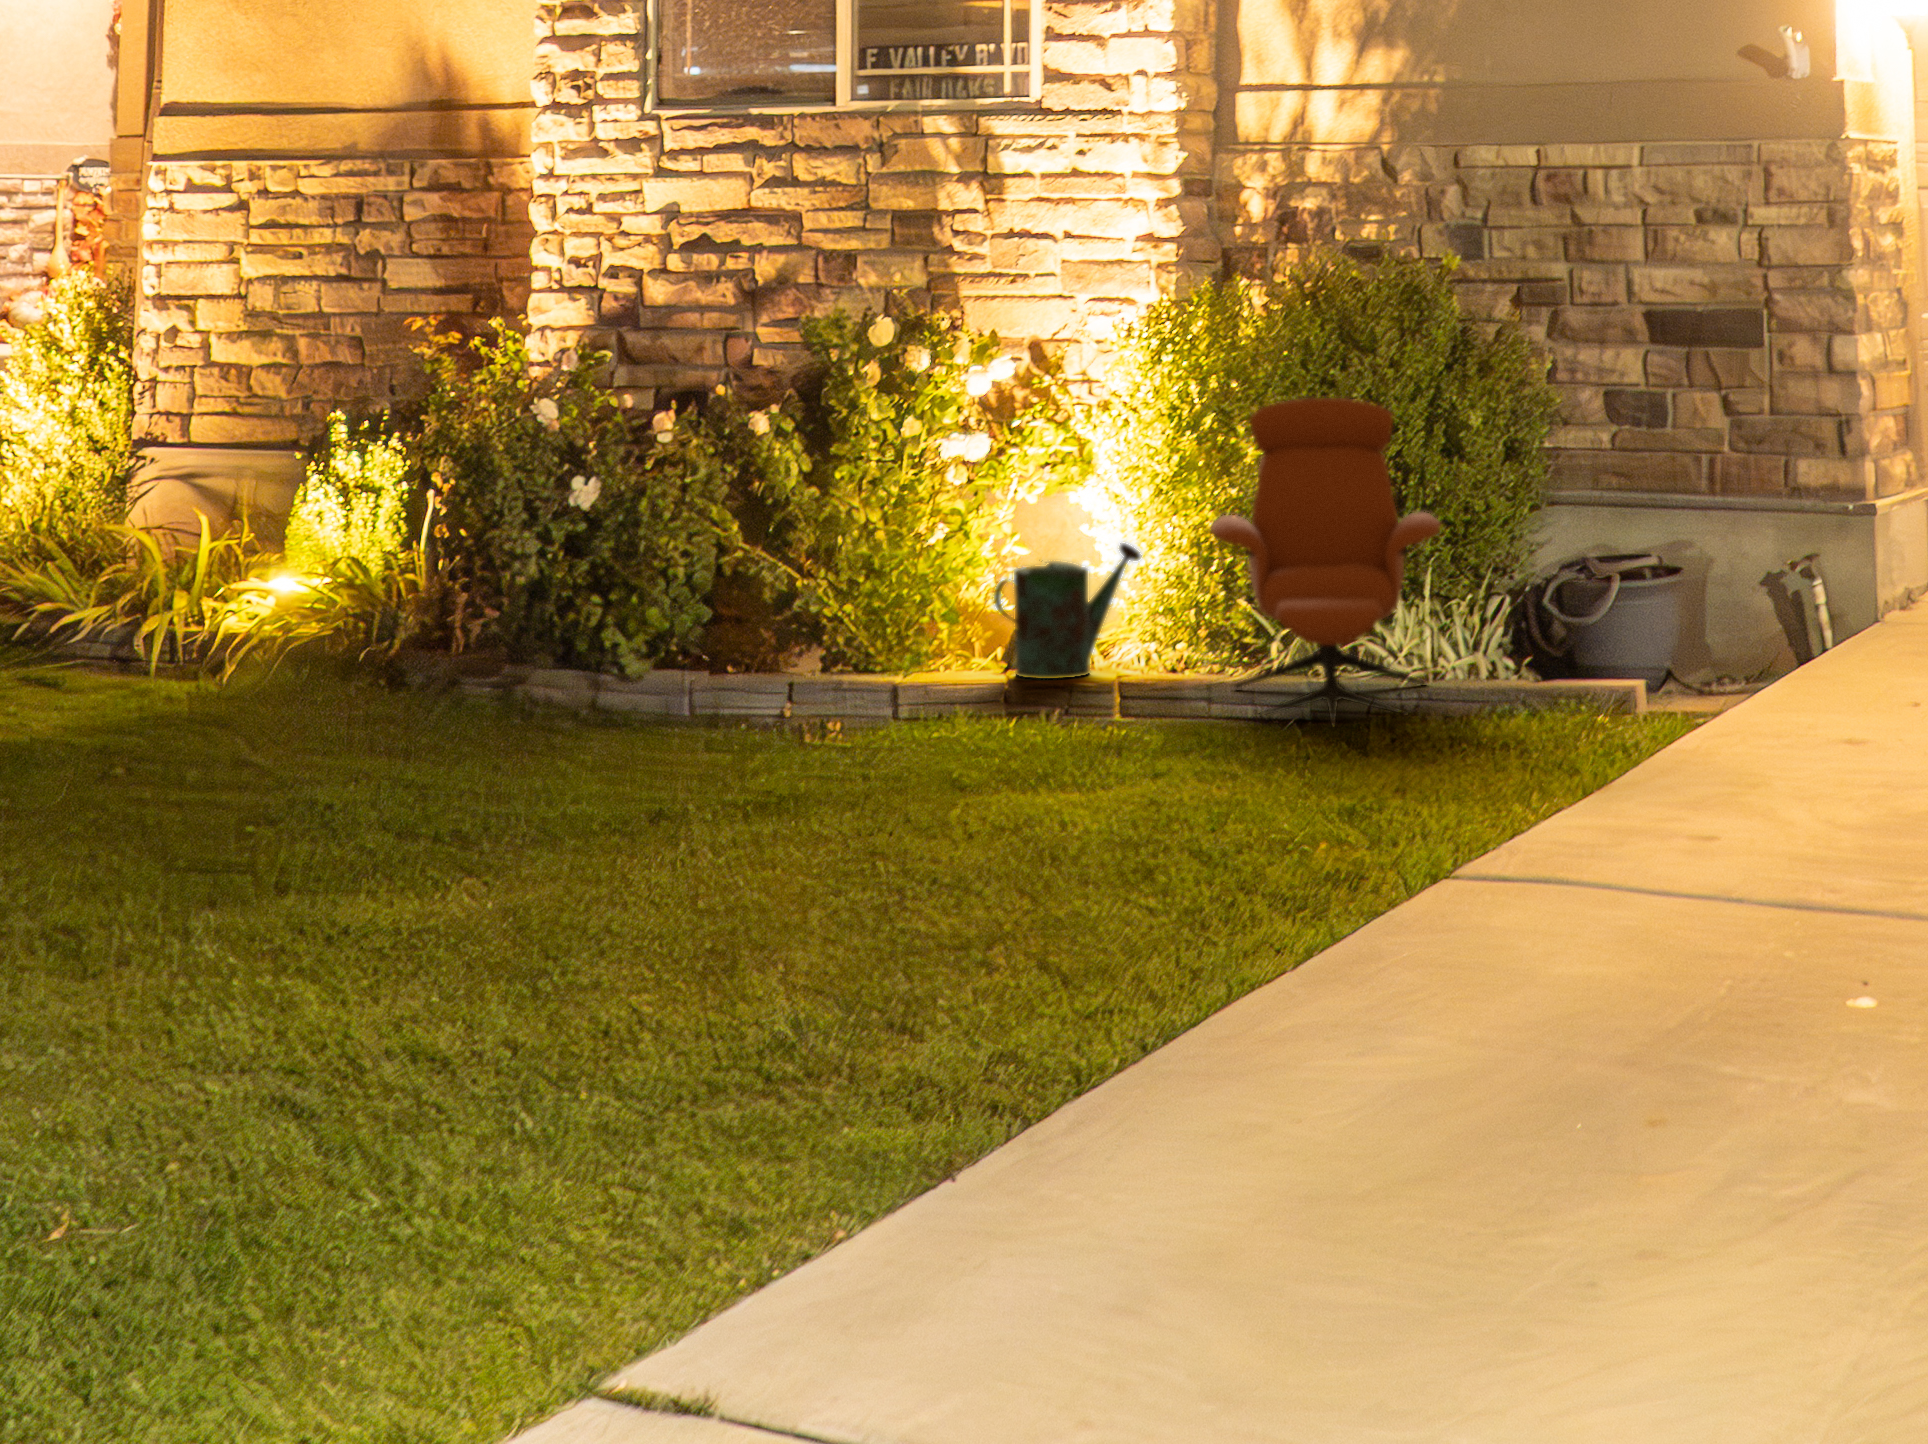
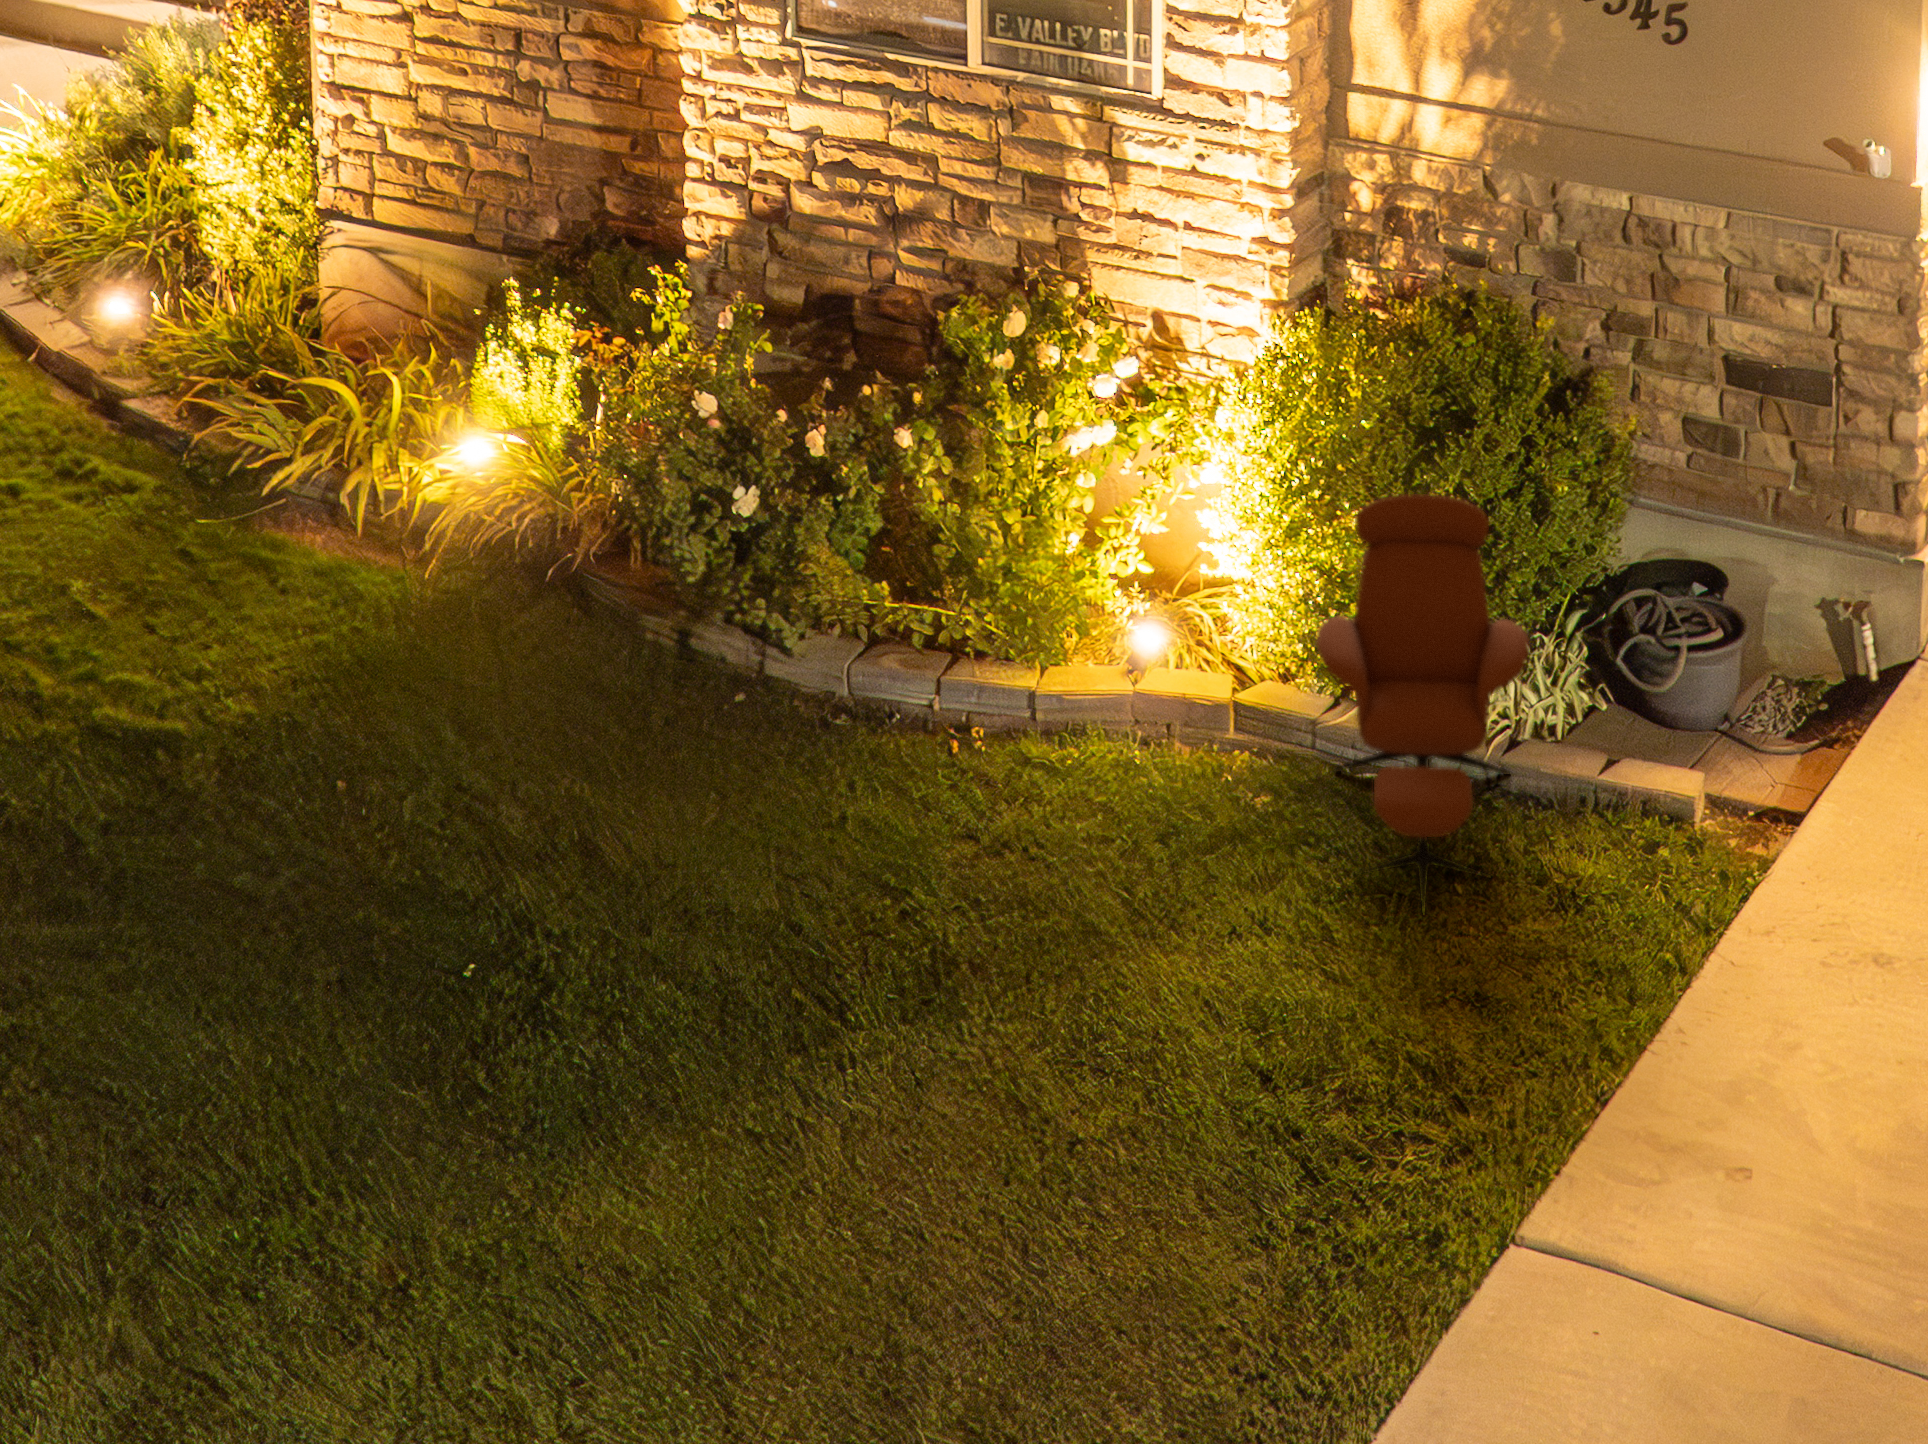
watering can: present [994,543,1141,679] -> none [1116,576,1252,720]

